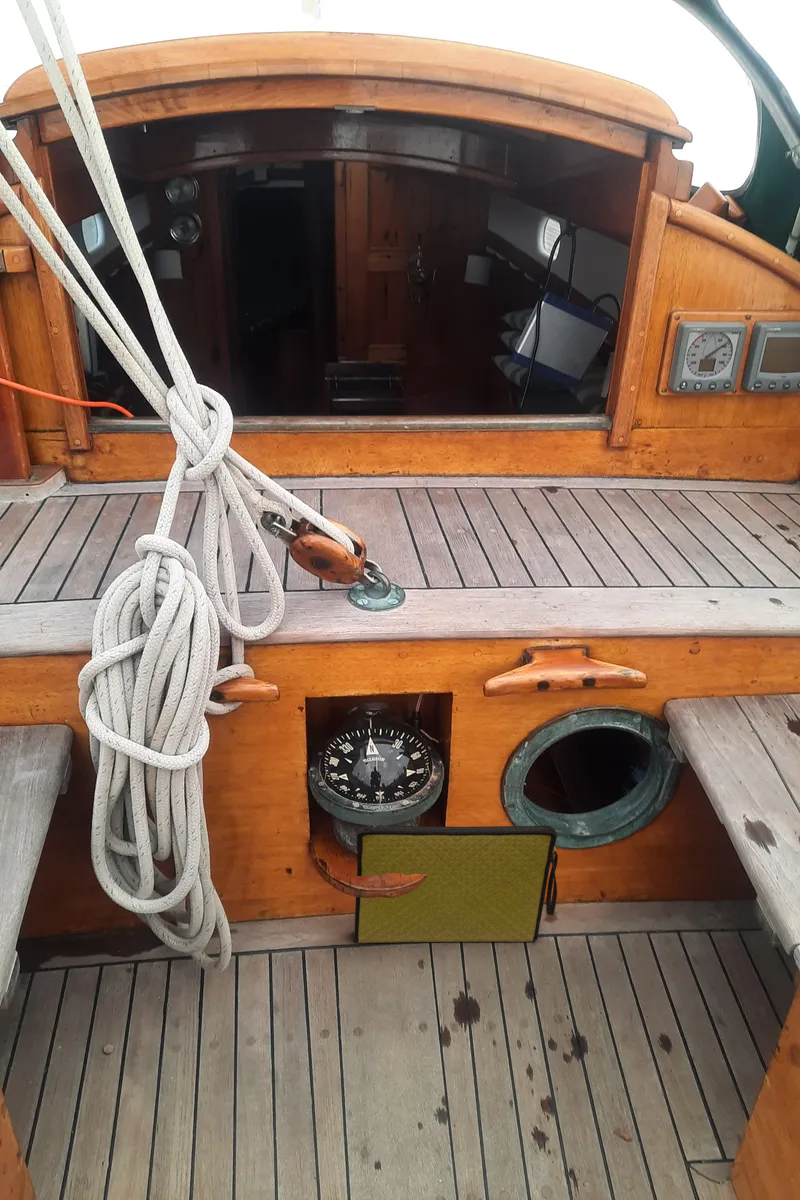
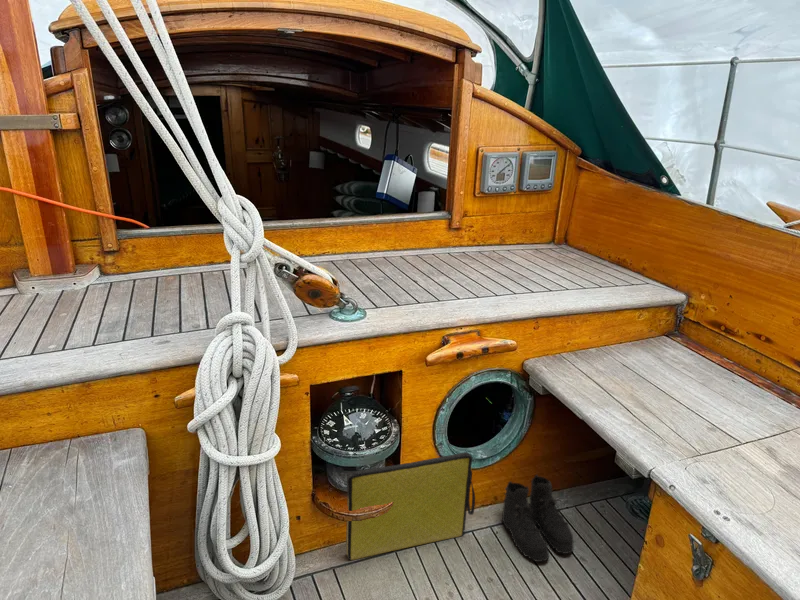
boots: none [604,874,710,1011] -> present [502,475,573,562]

